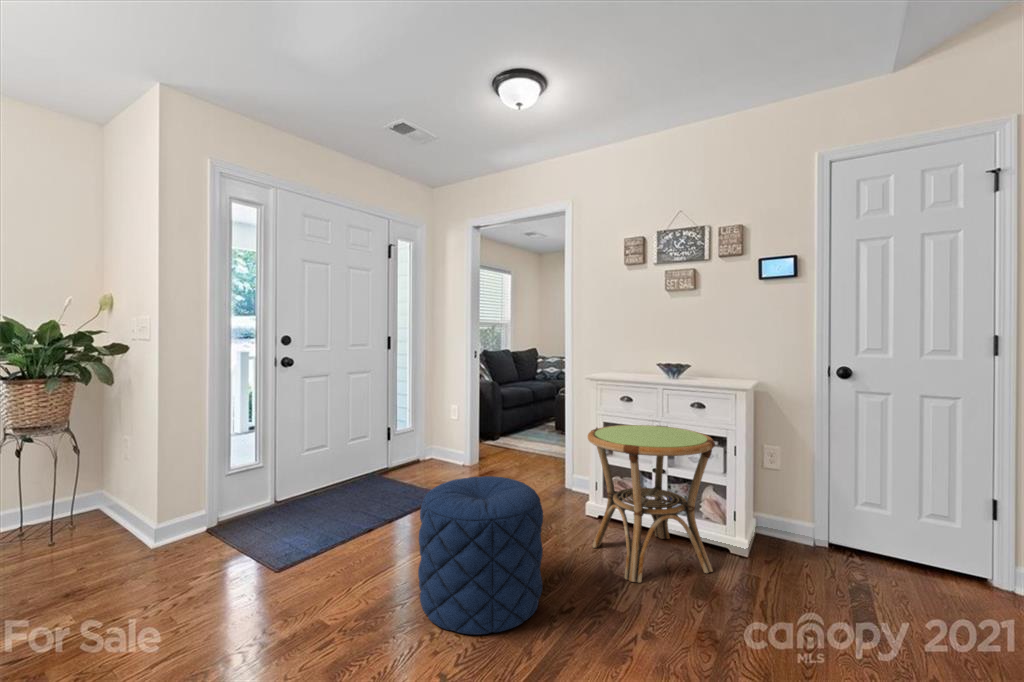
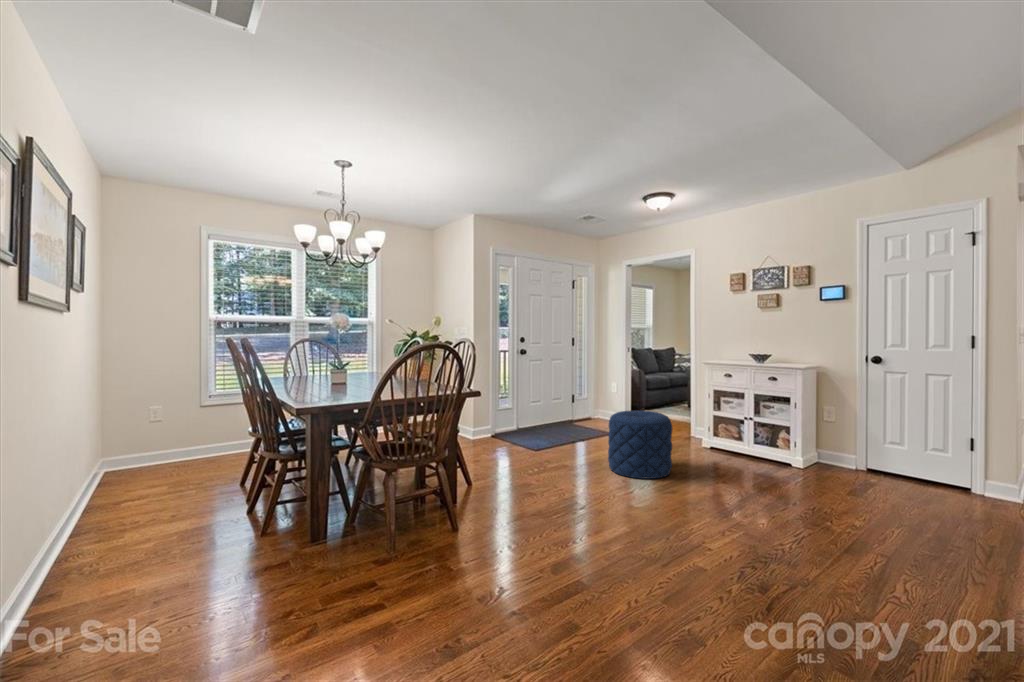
side table: present [588,425,715,583] -> none [700,391,779,473]

